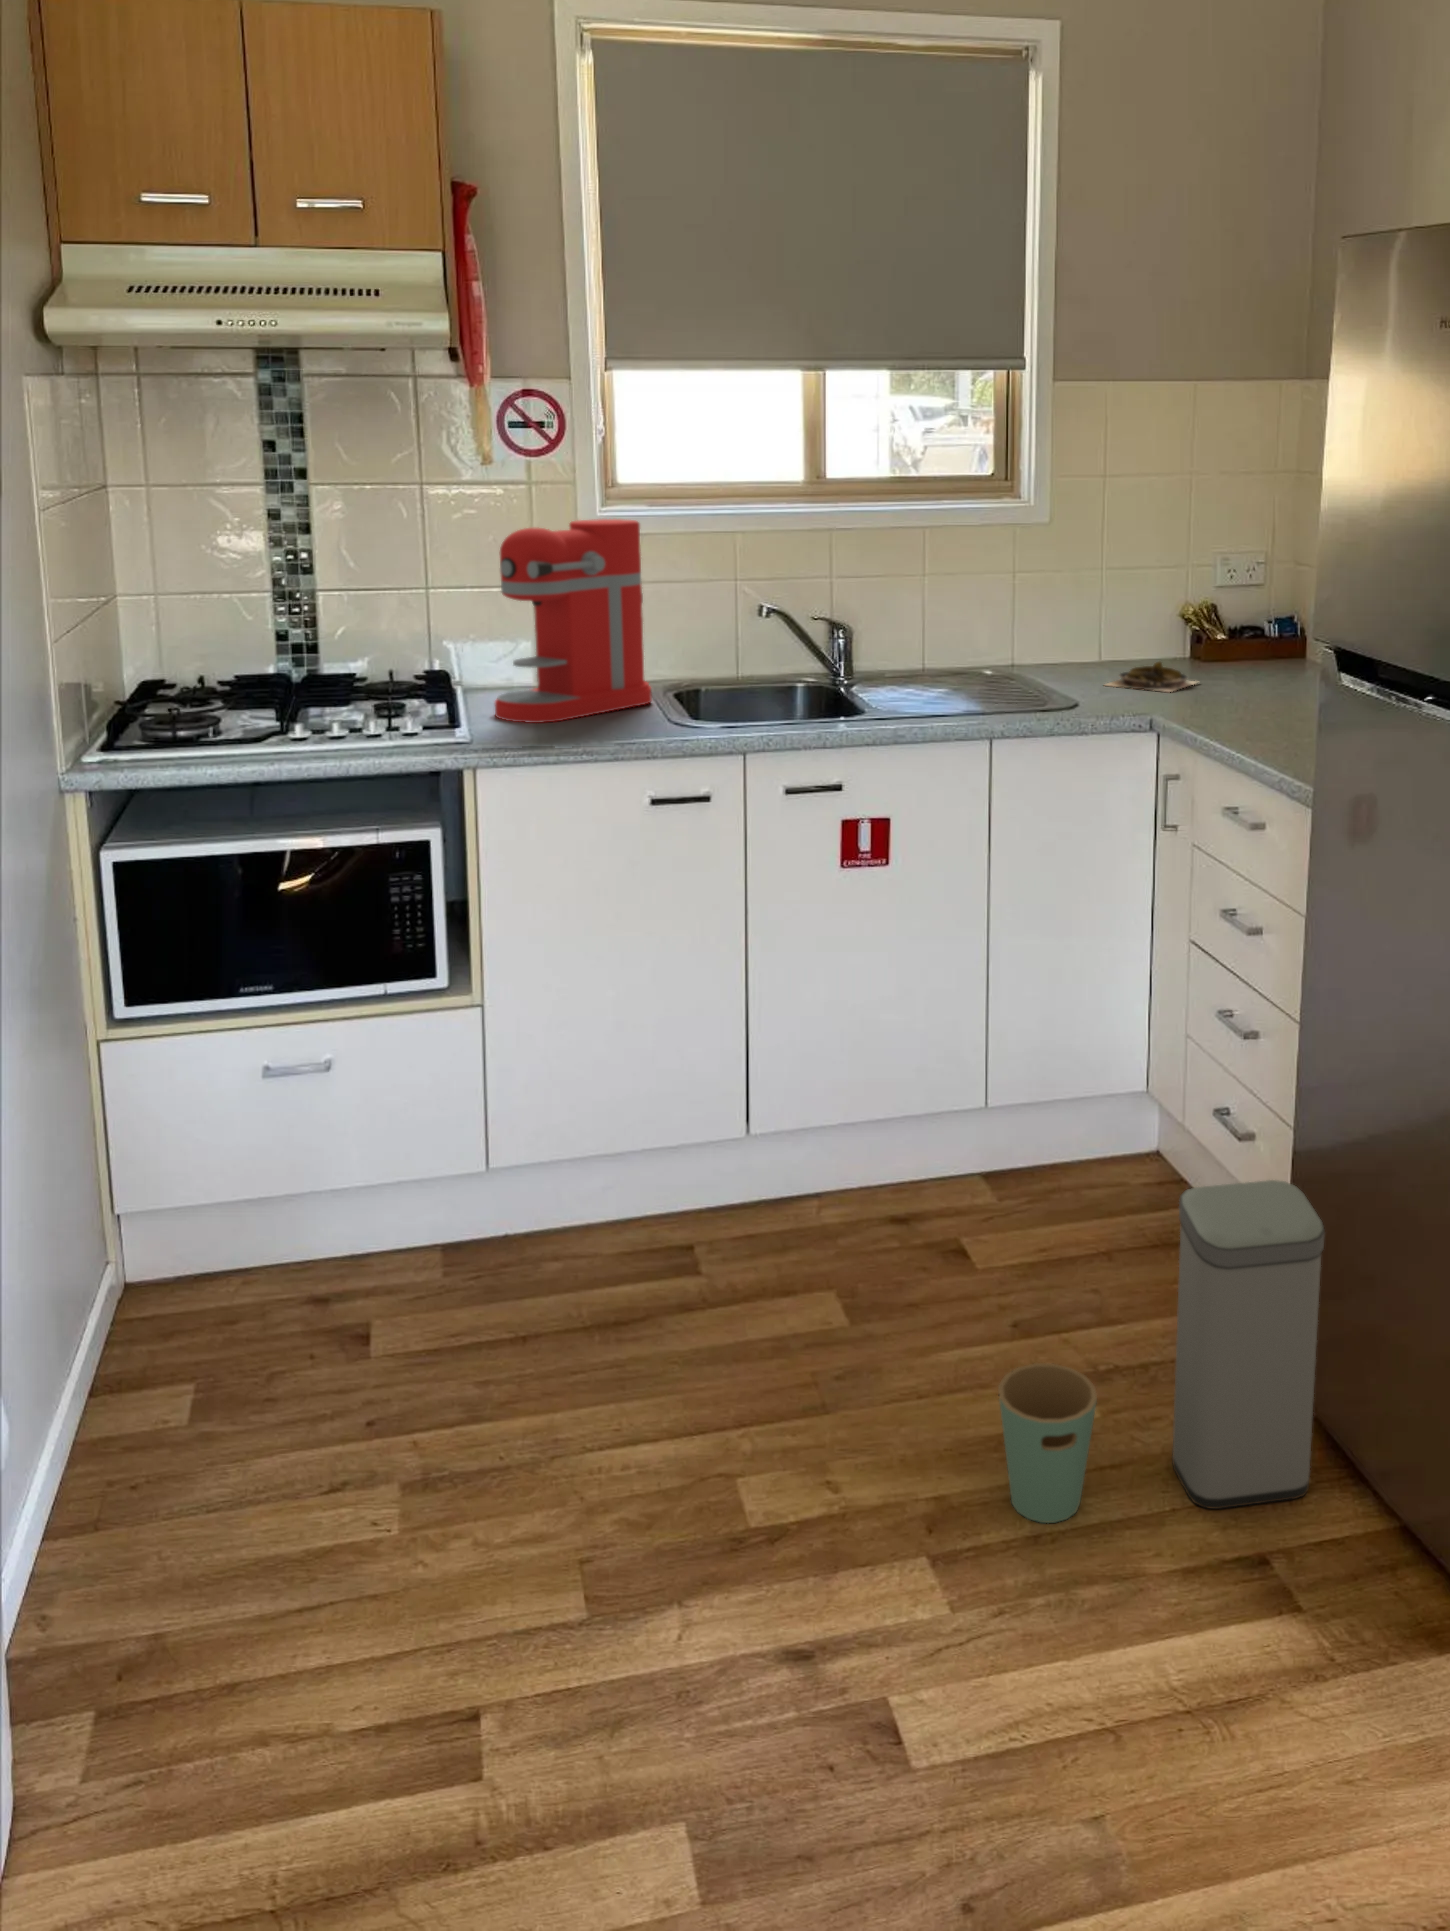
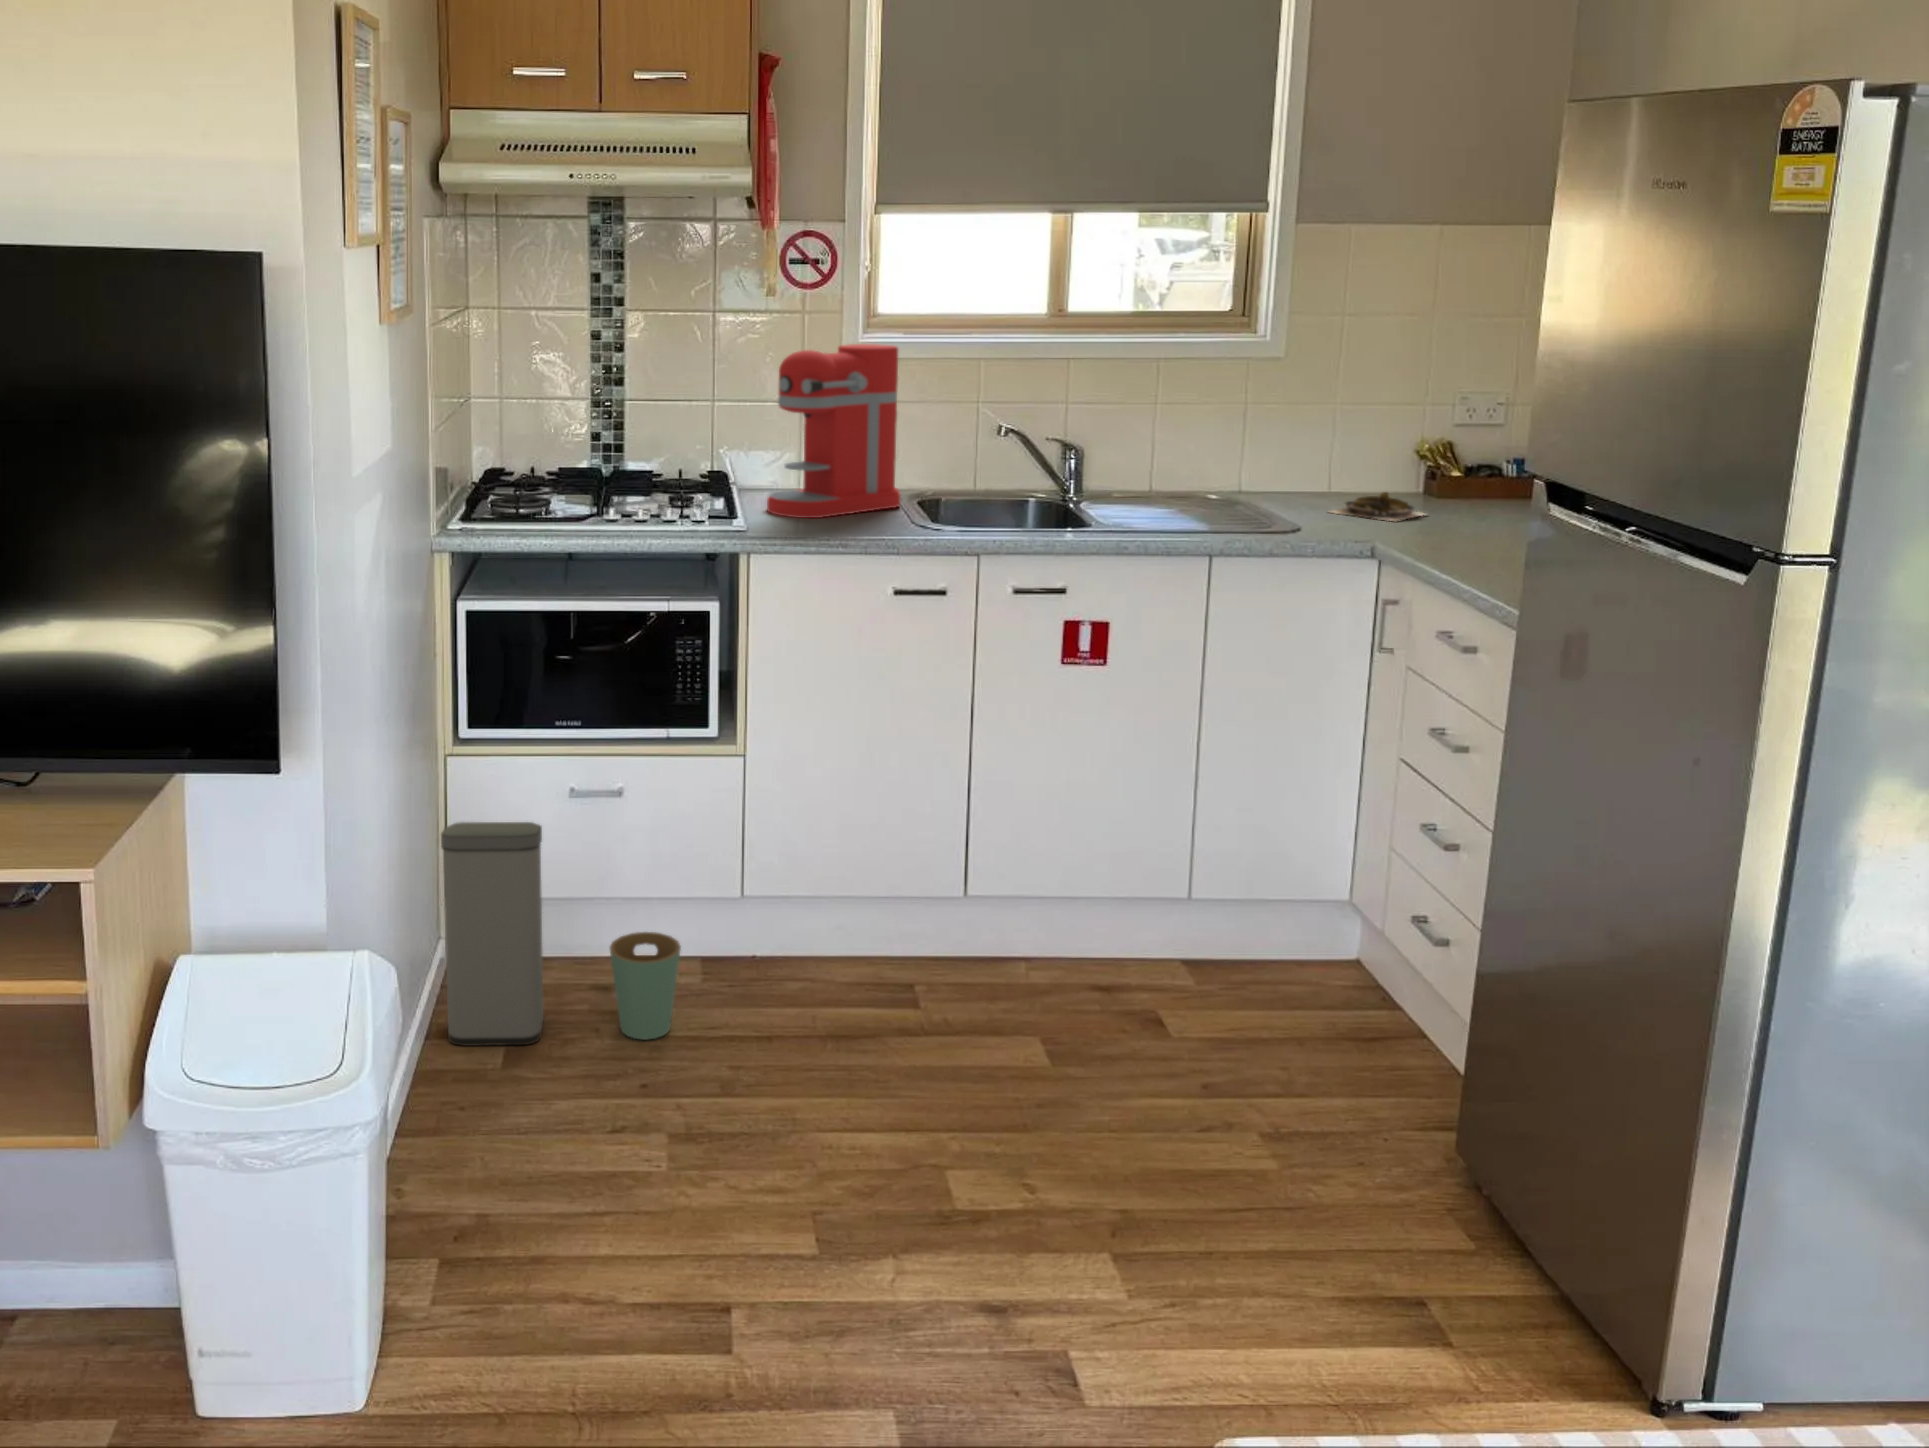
trash can: present [998,1180,1325,1523] -> present [441,822,681,1046]

